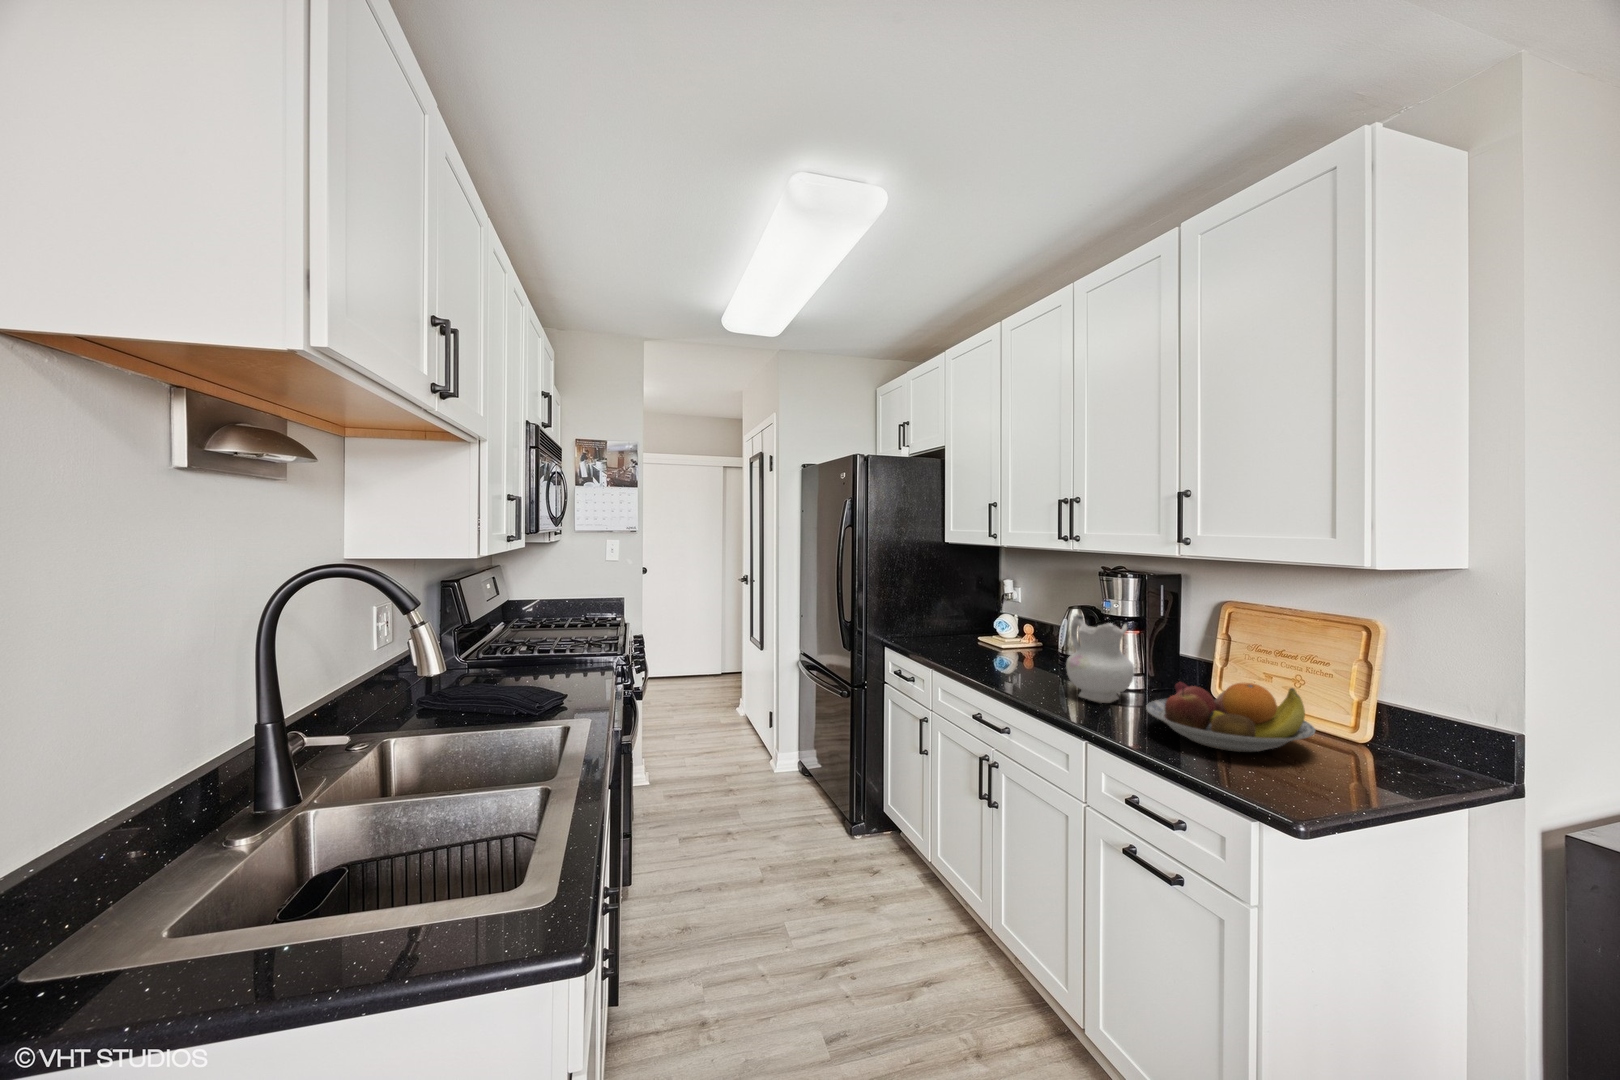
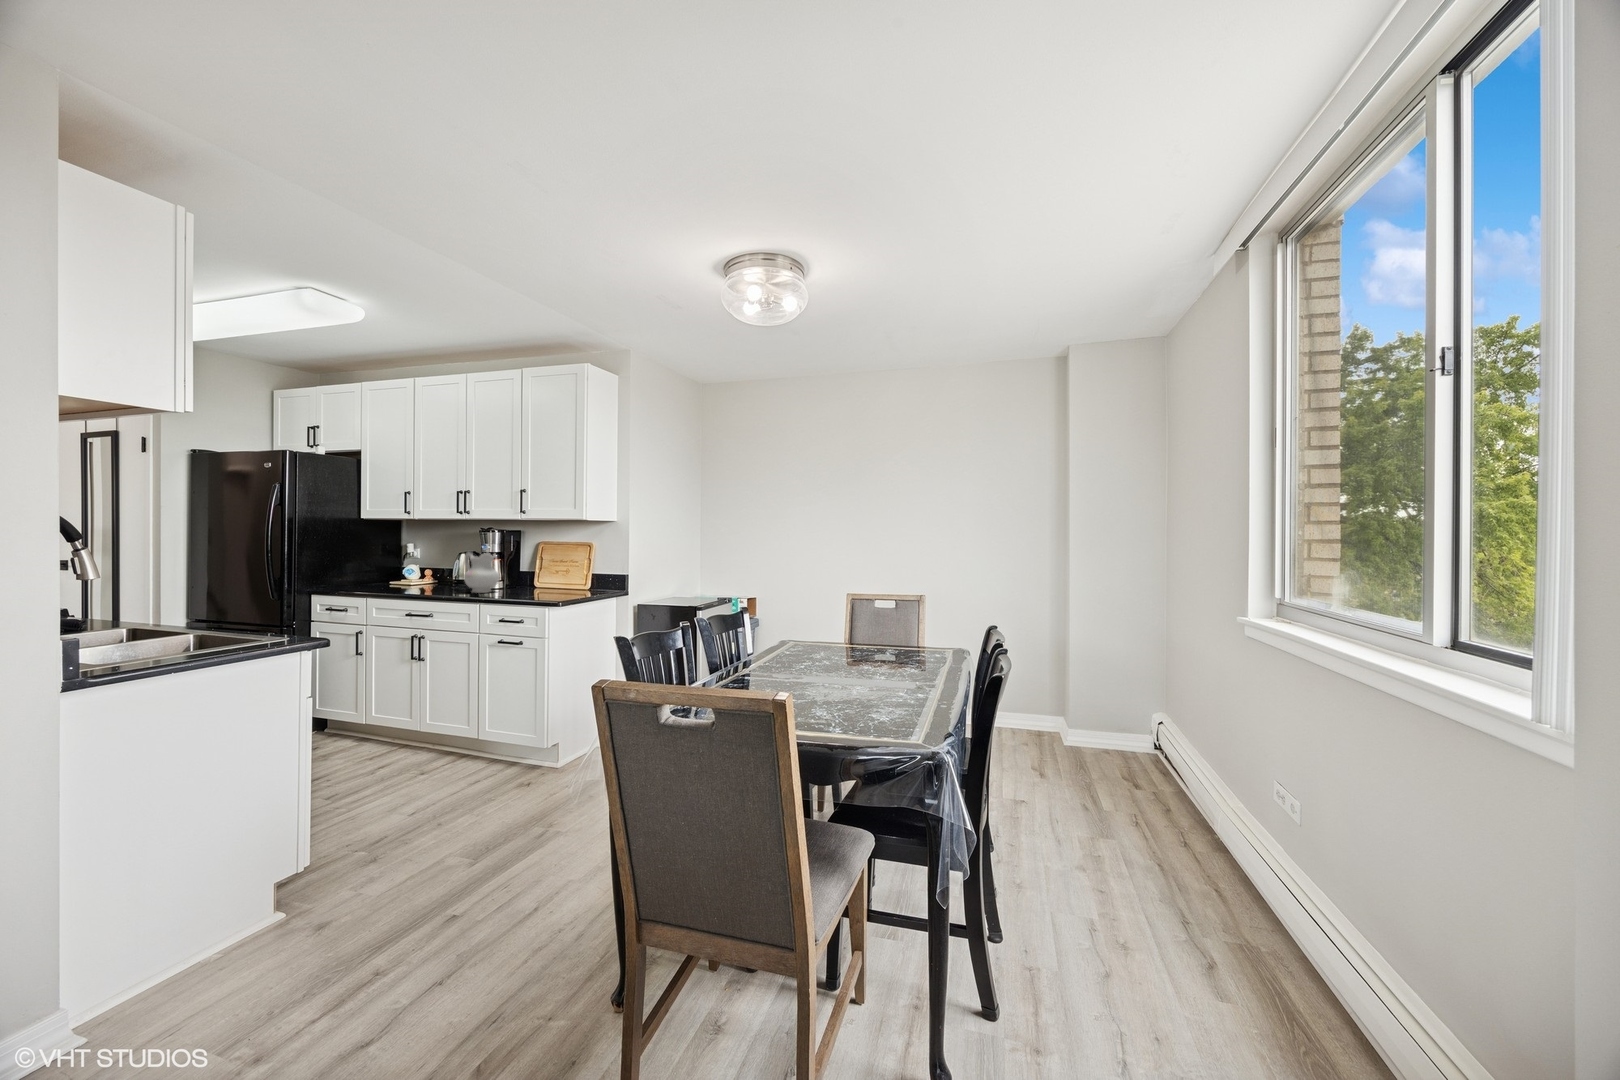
fruit bowl: present [1146,682,1315,752] -> none [507,569,571,596]

